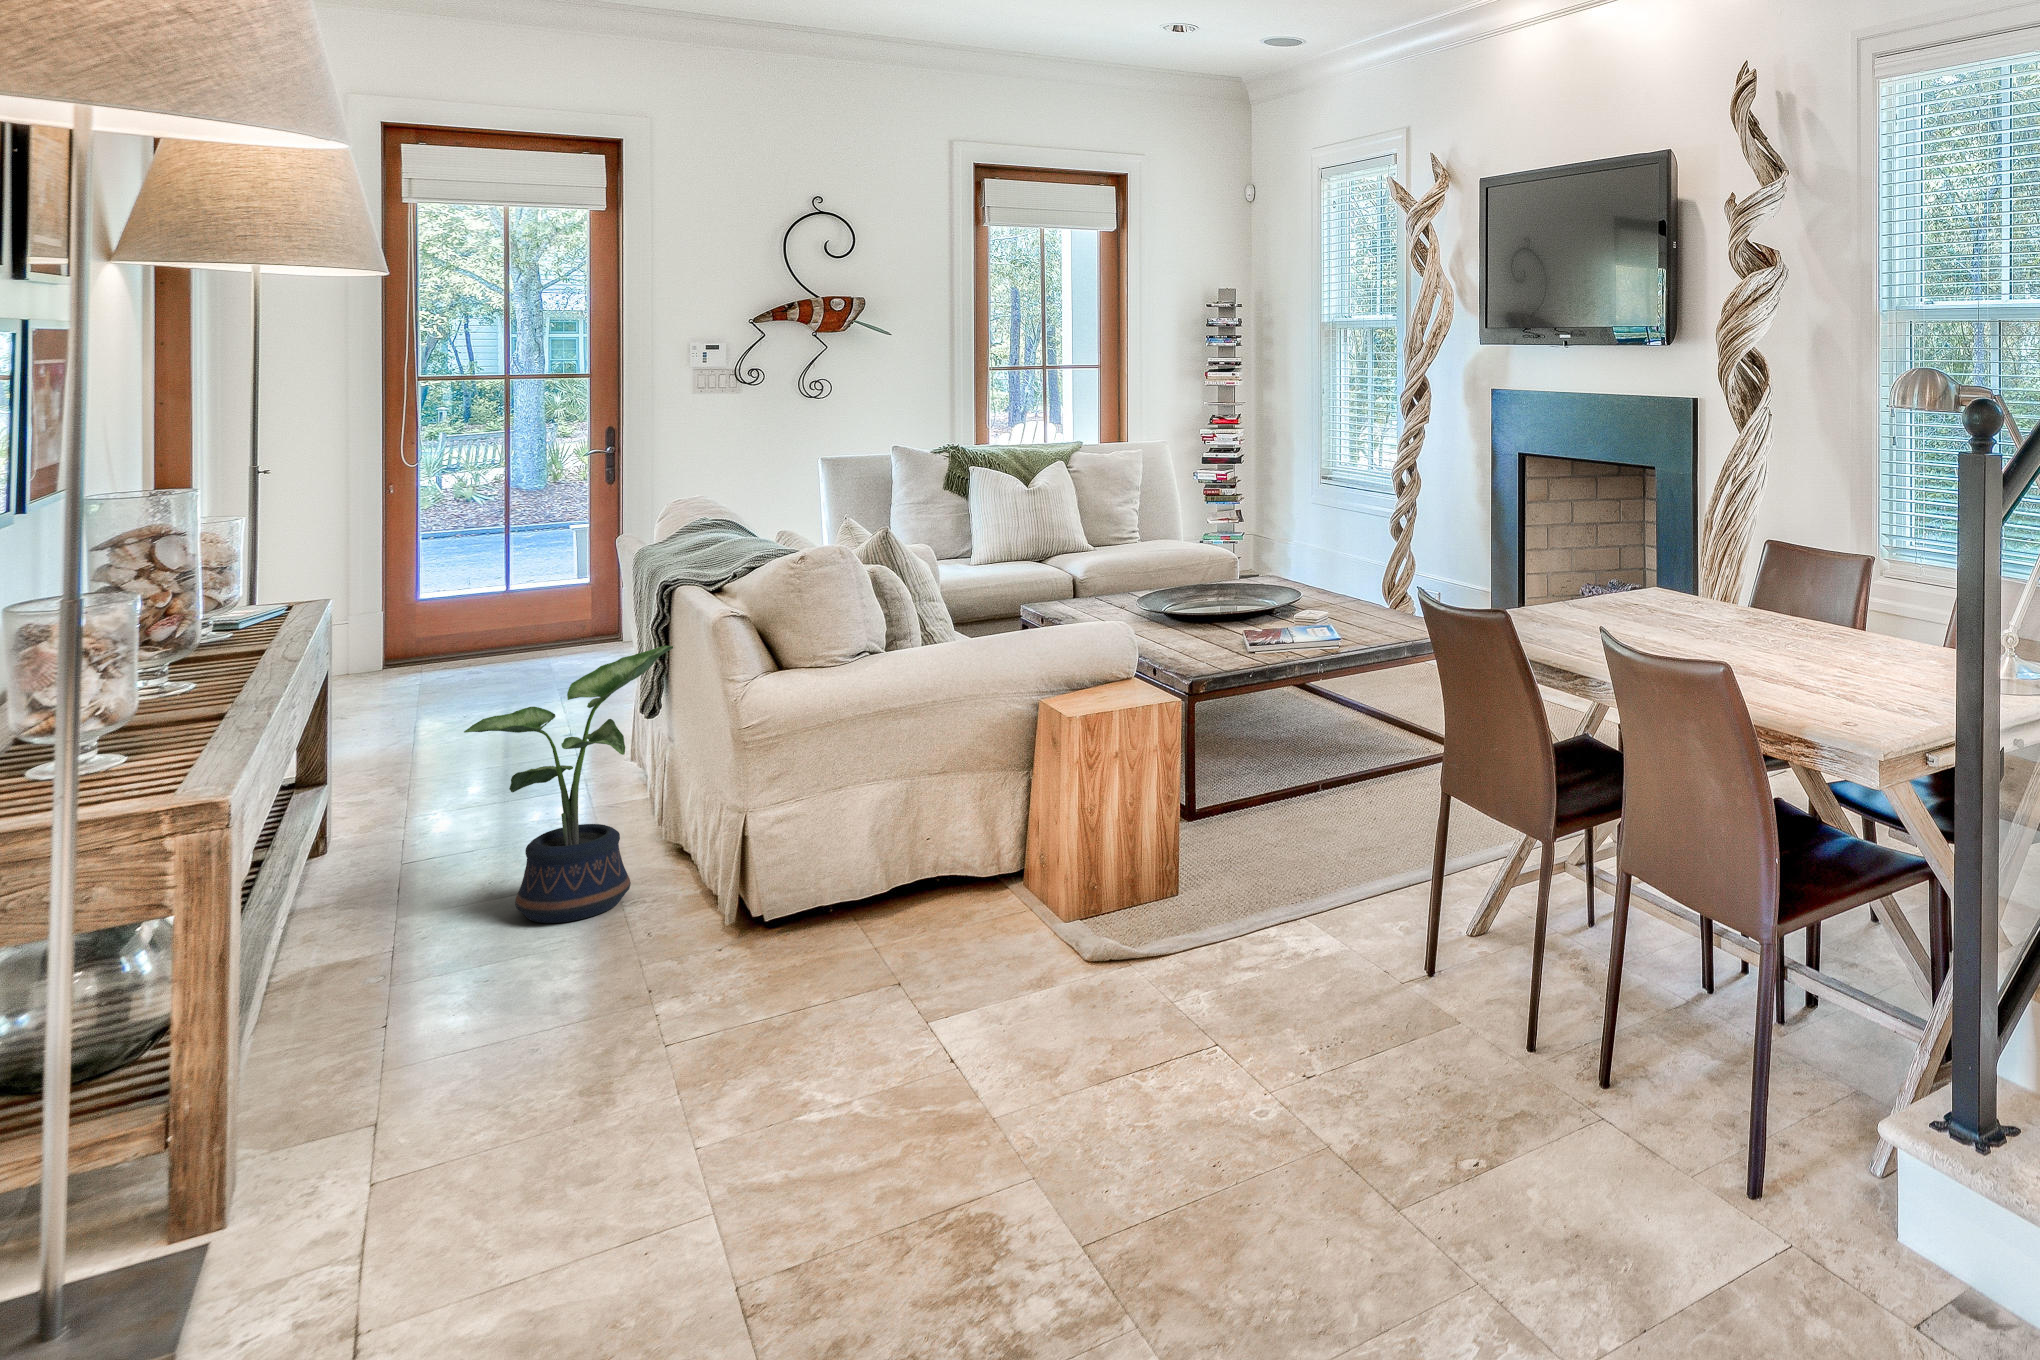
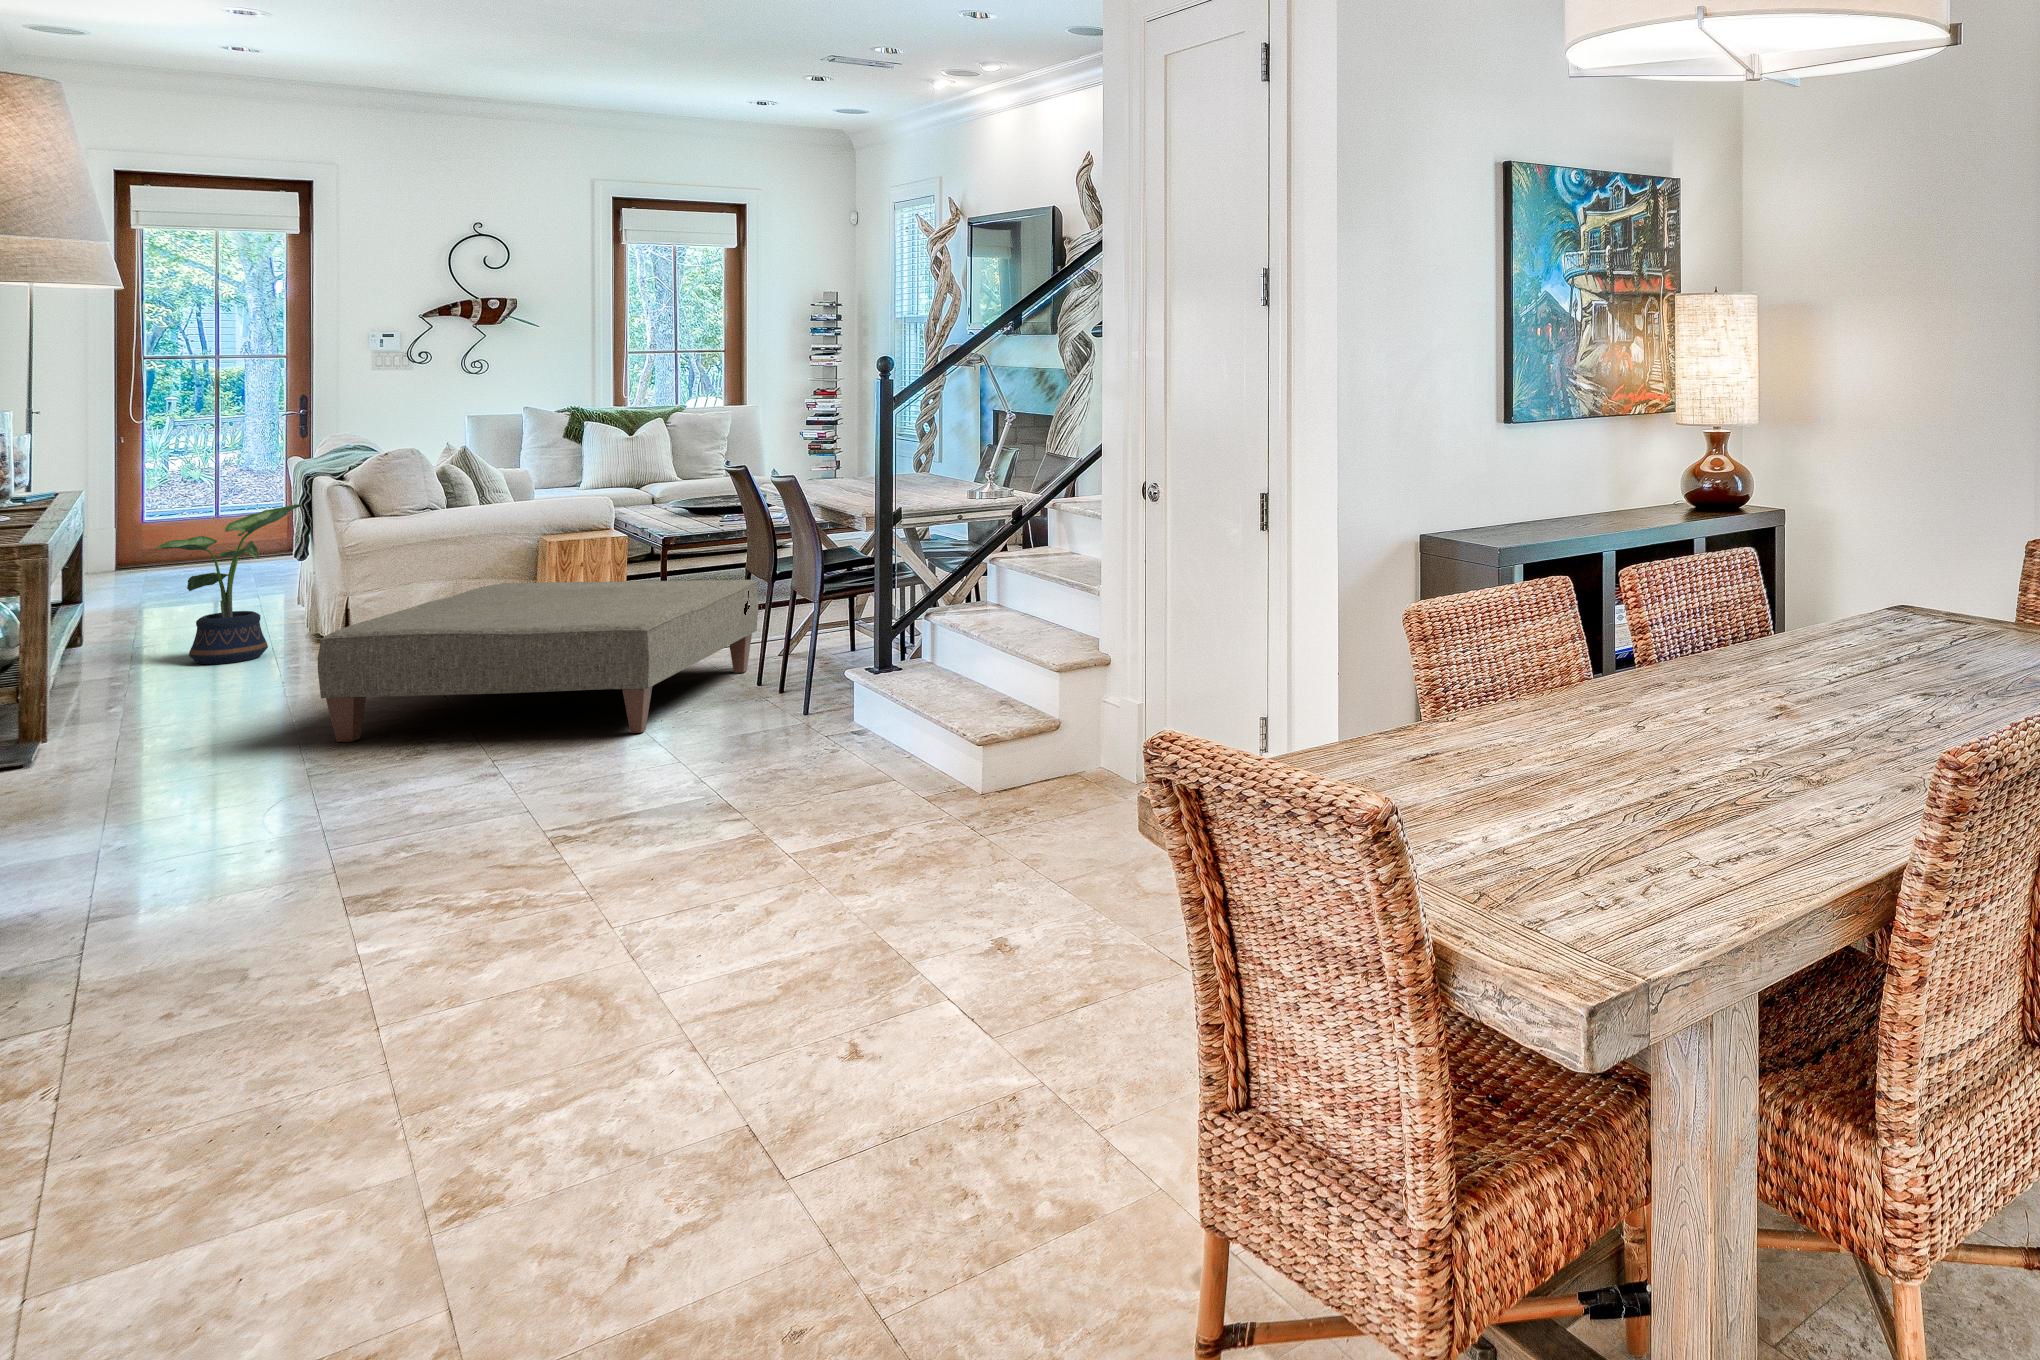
ottoman: none [826,821,1462,1244] -> present [318,580,758,742]

